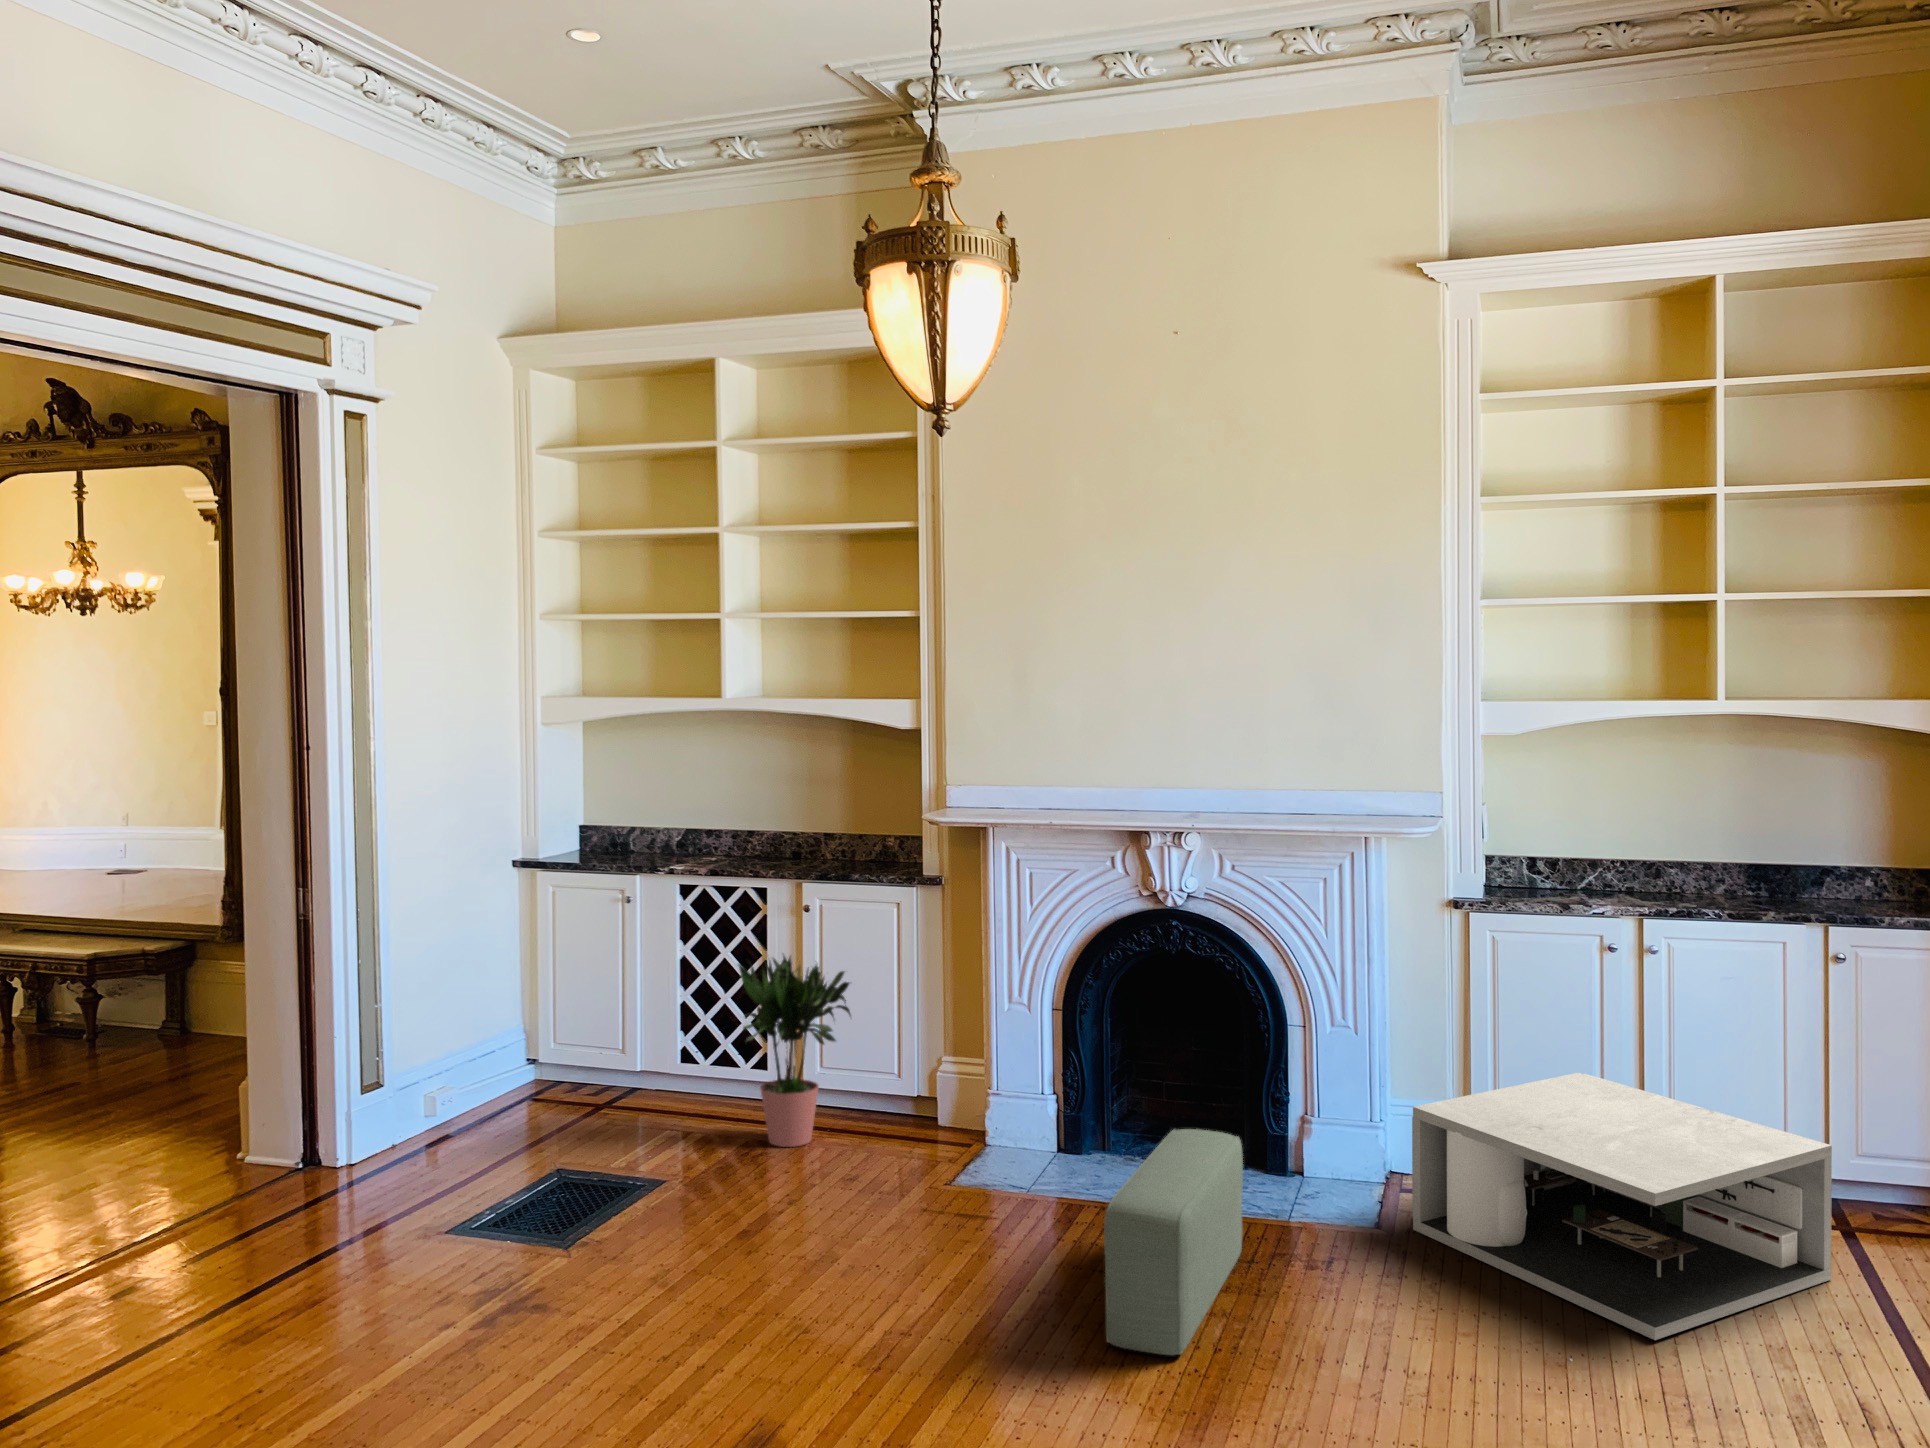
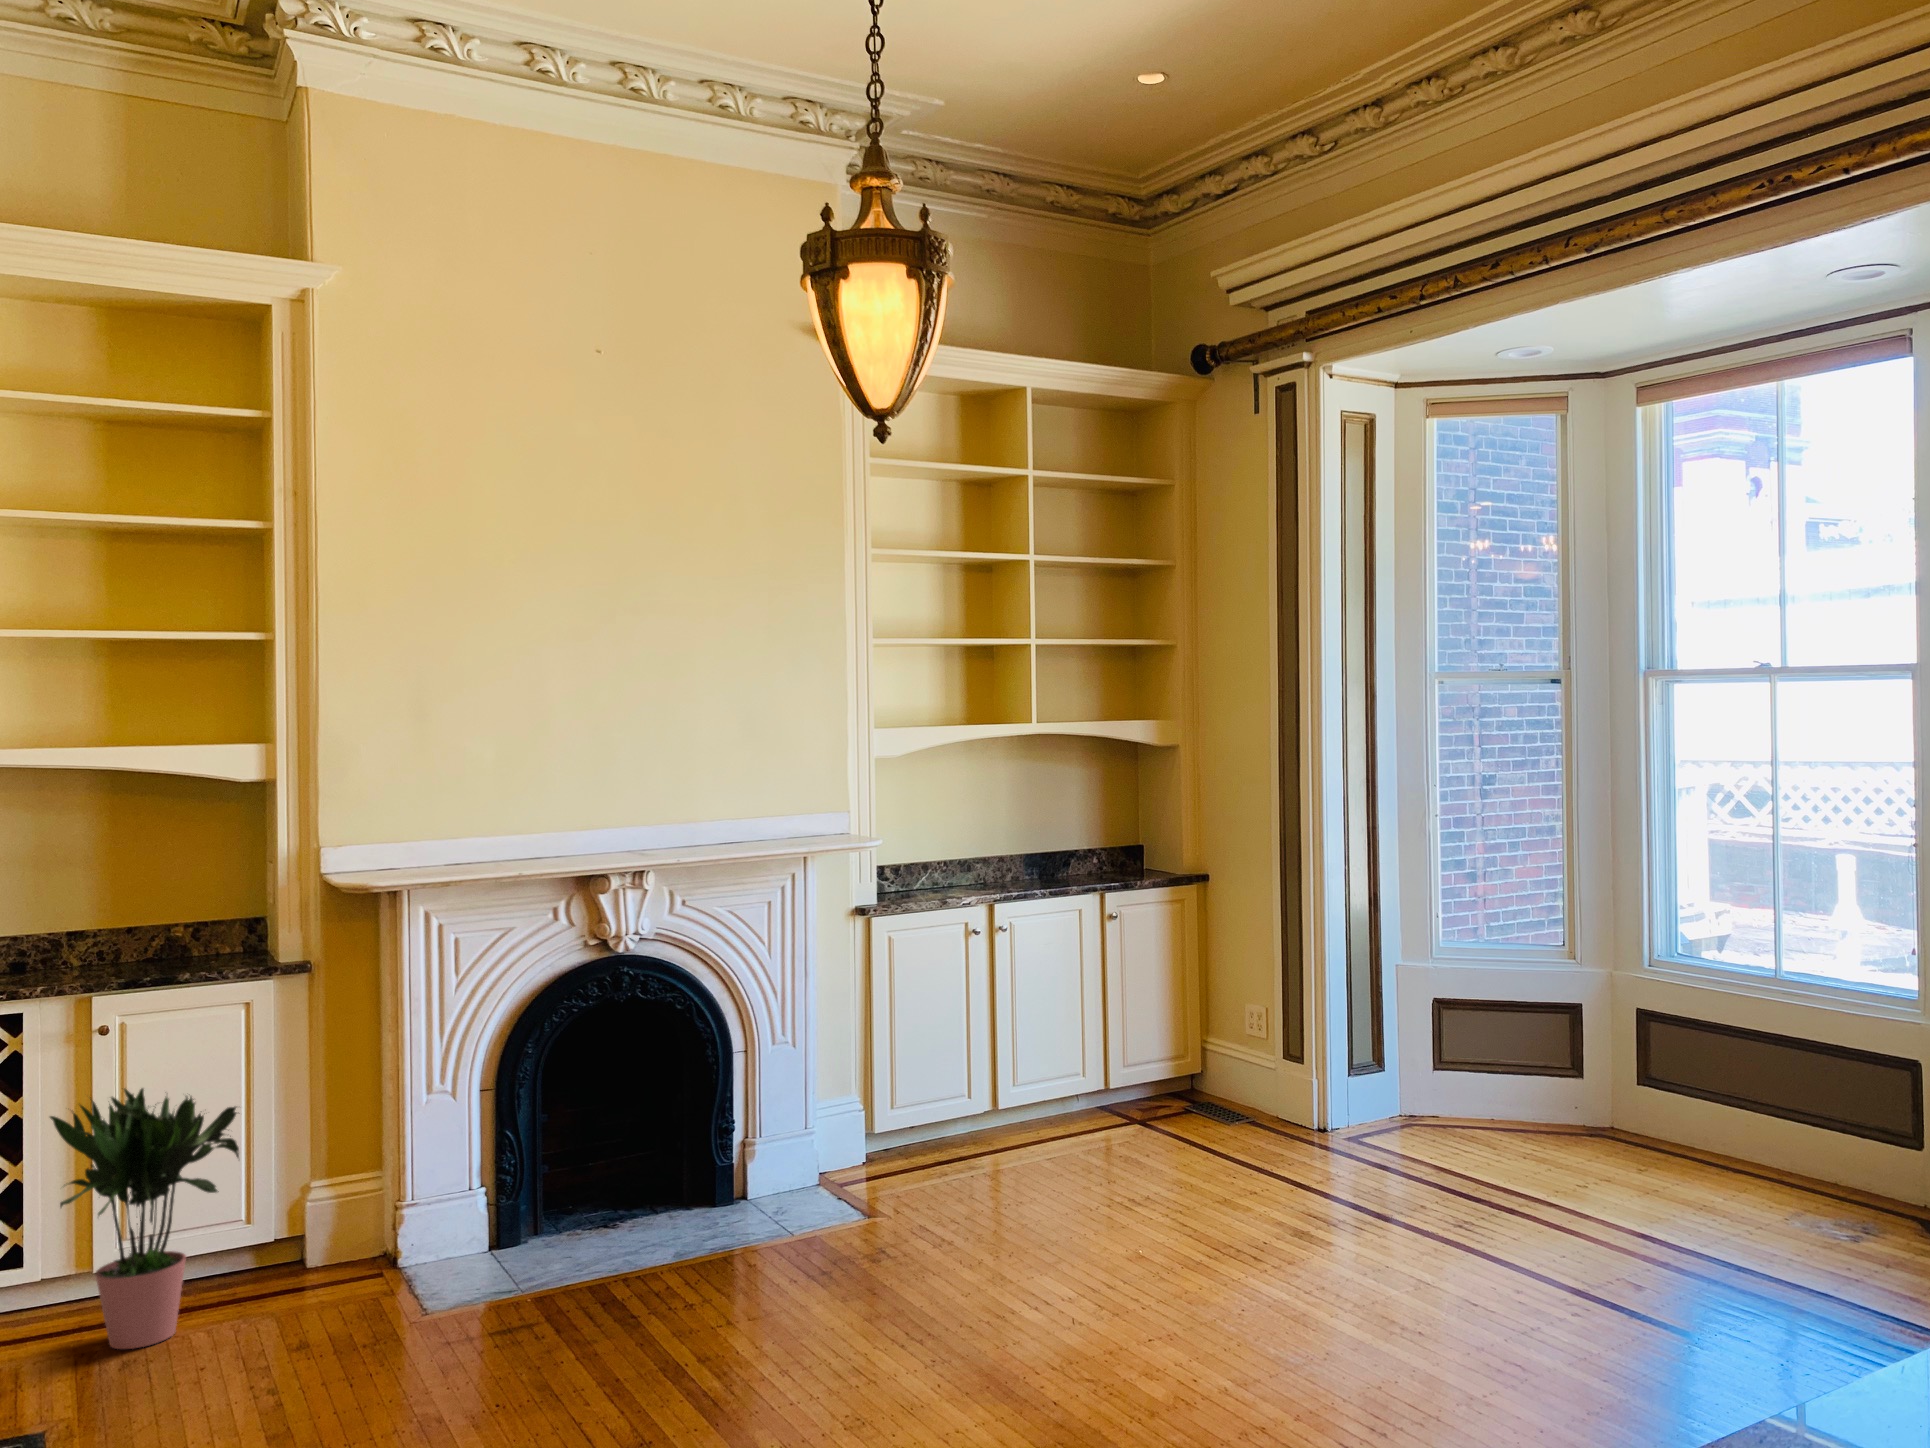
coffee table: present [1412,1073,1832,1340] -> none [899,1043,1182,1220]
pouf: present [1104,1129,1243,1355] -> none [740,1152,894,1372]

